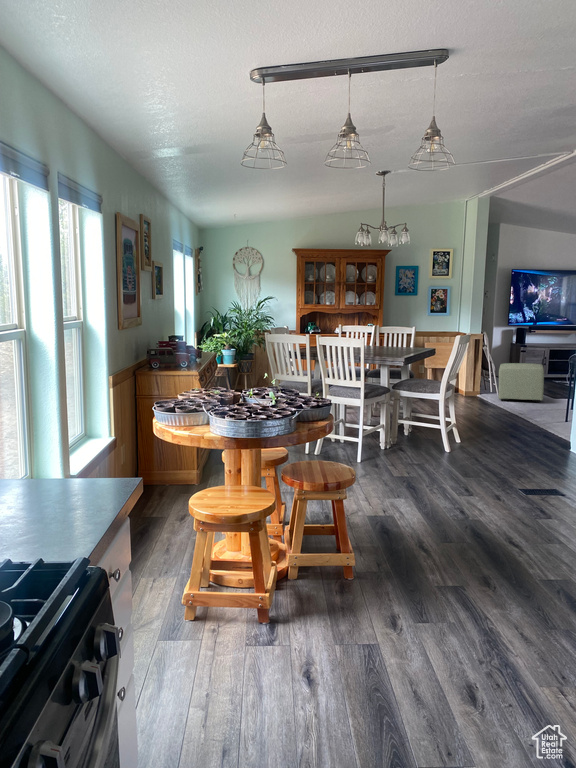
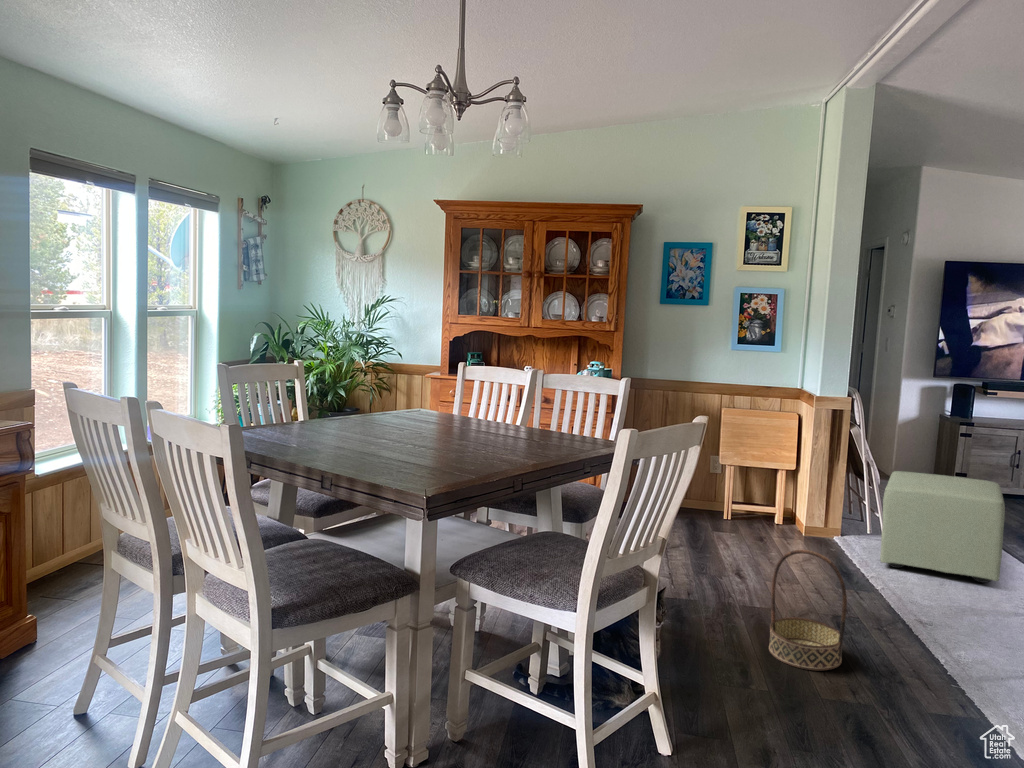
basket: none [467,382,493,422] -> present [769,550,847,671]

